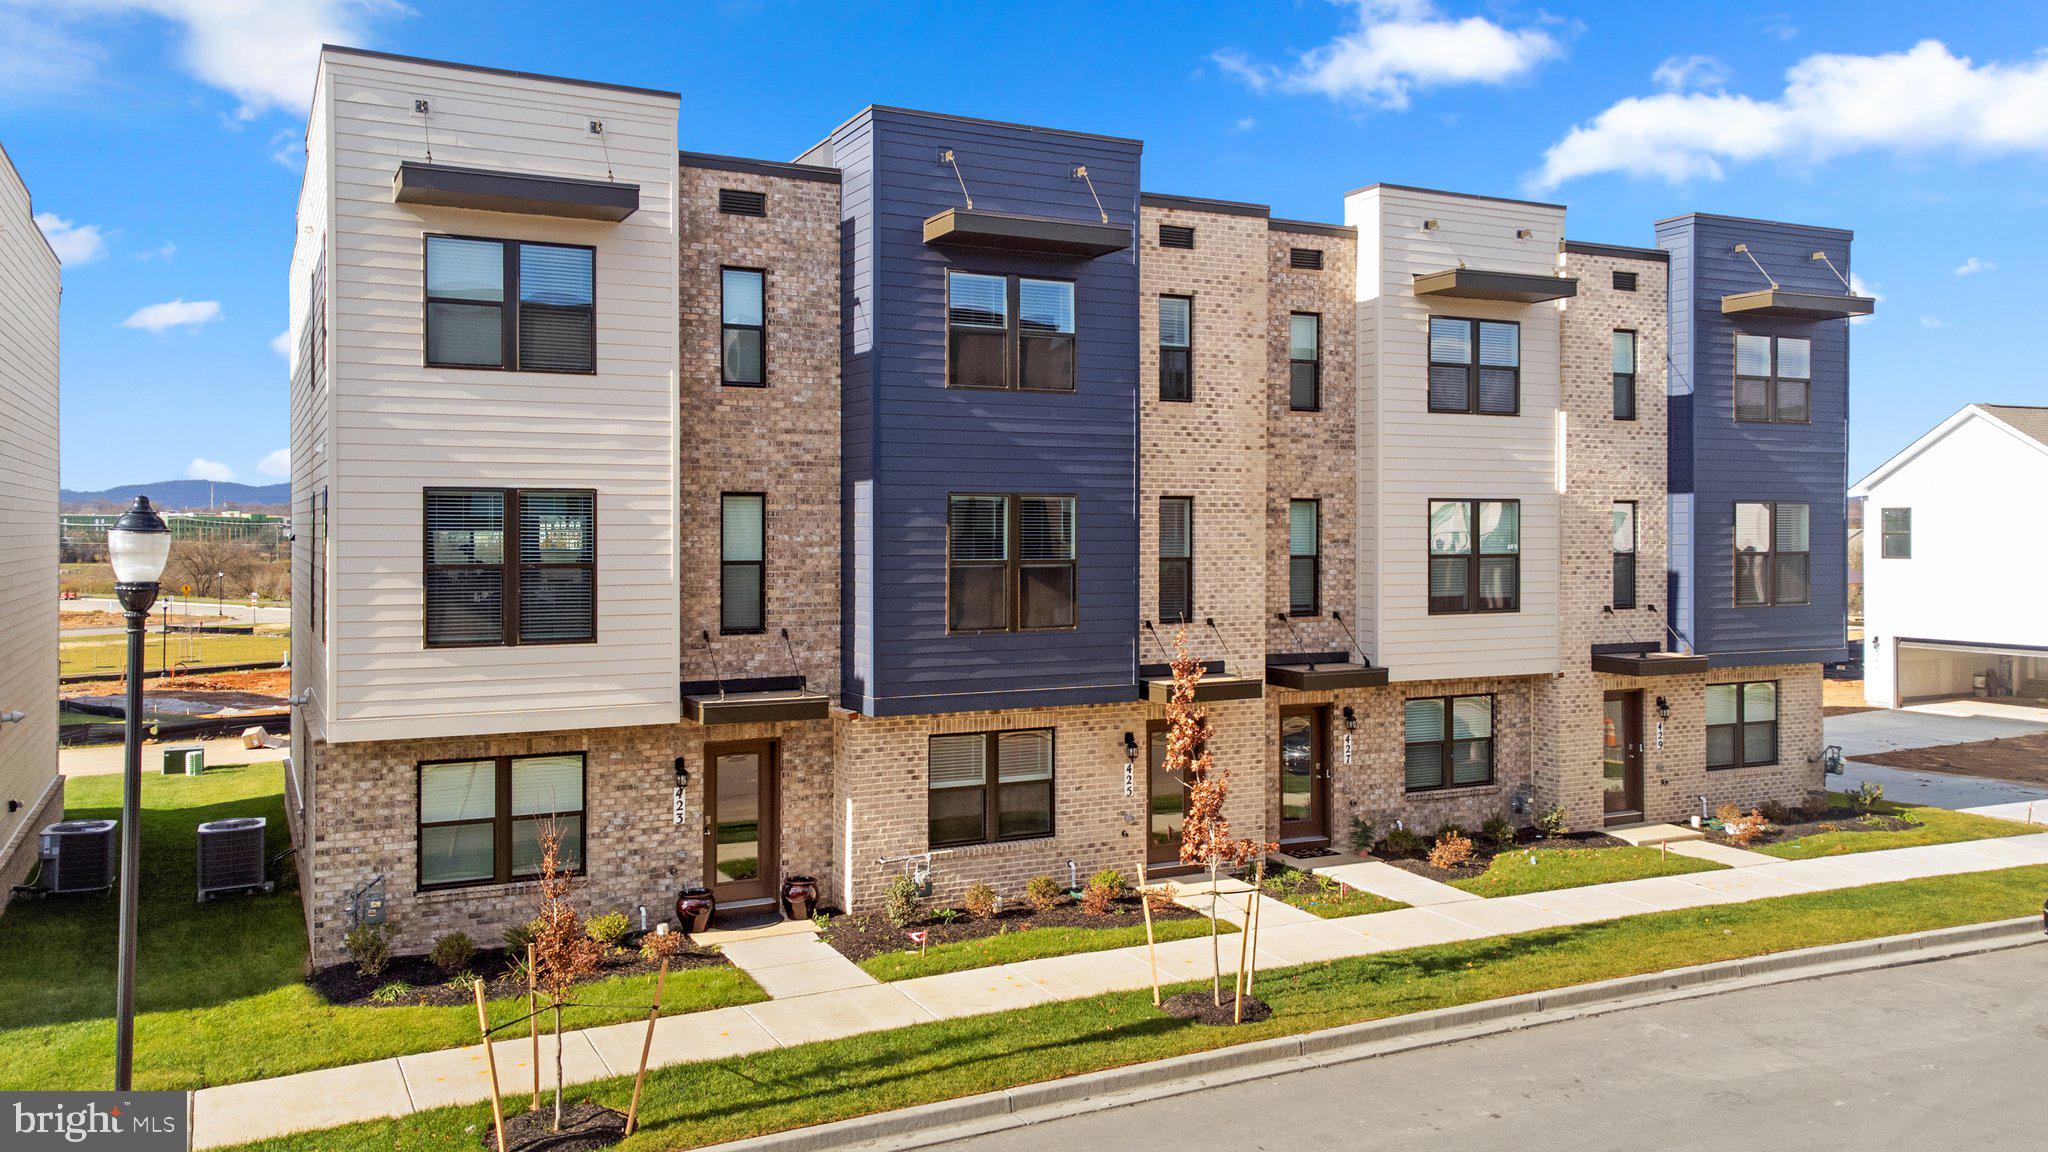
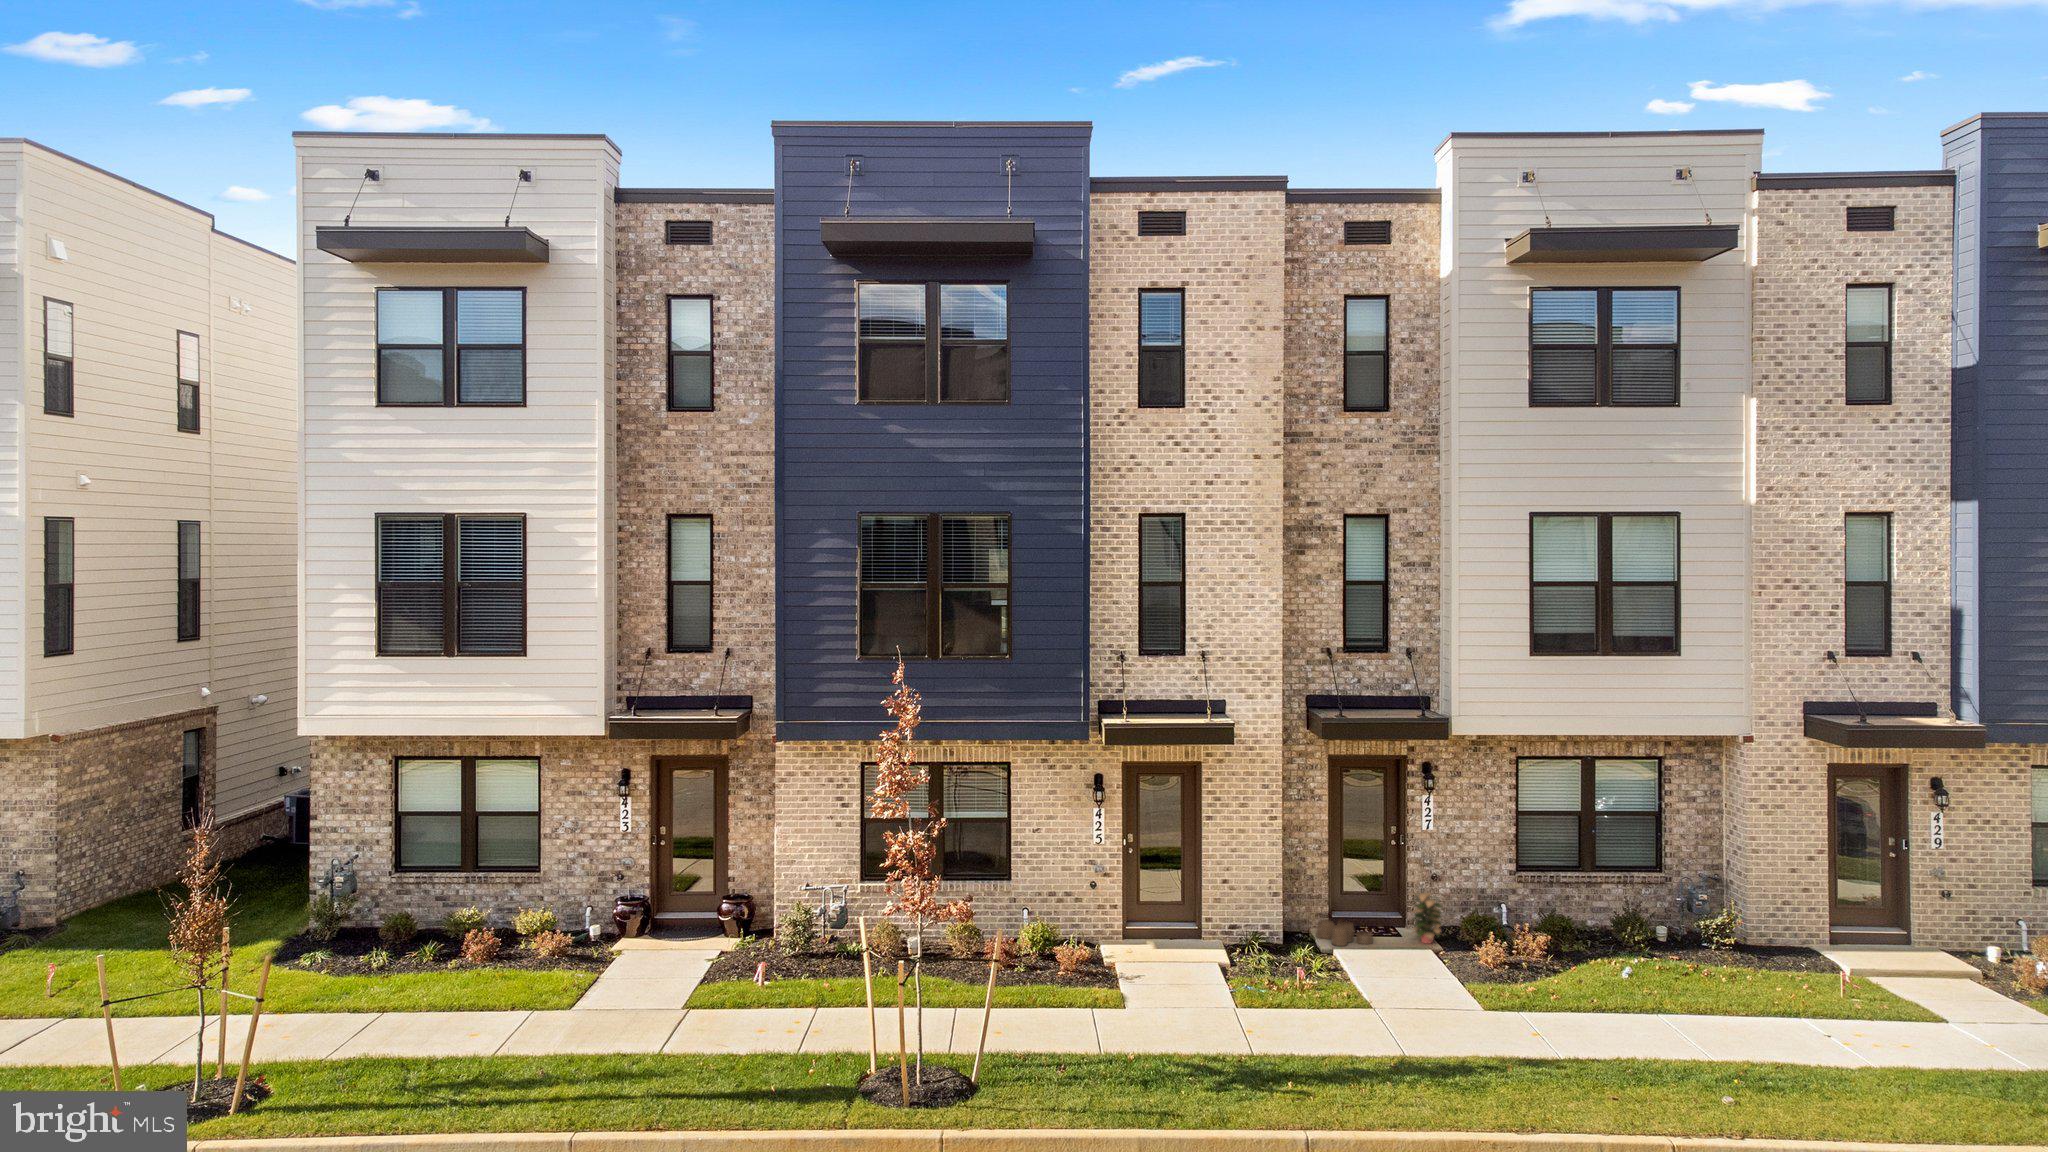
woven basket: none [1279,843,1329,865] -> present [1317,919,1372,946]

